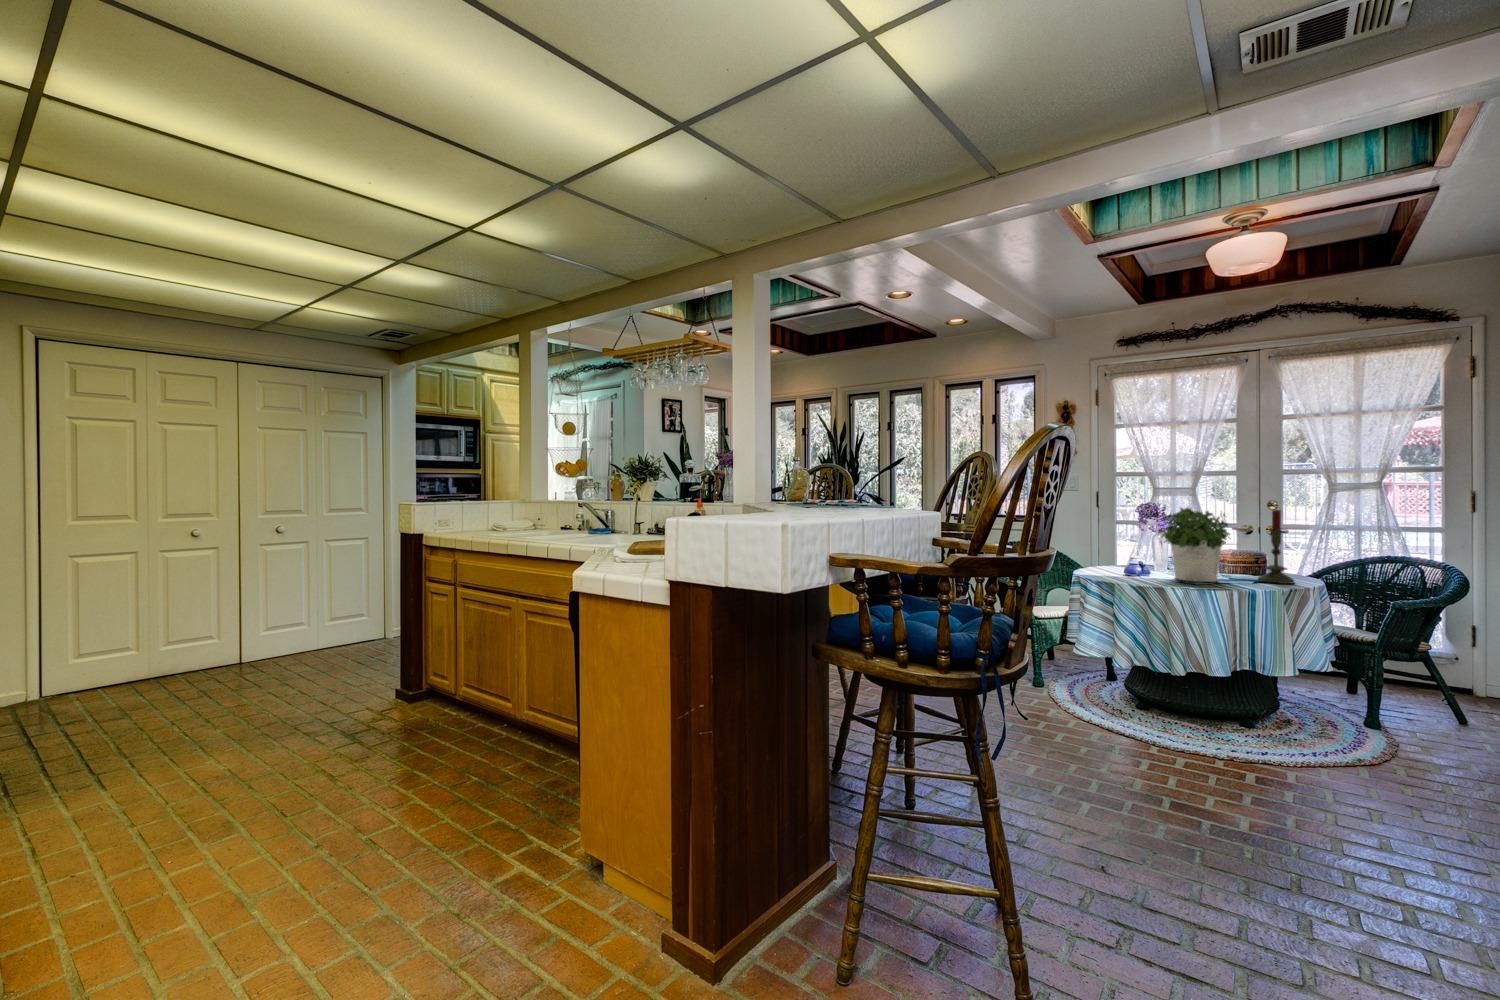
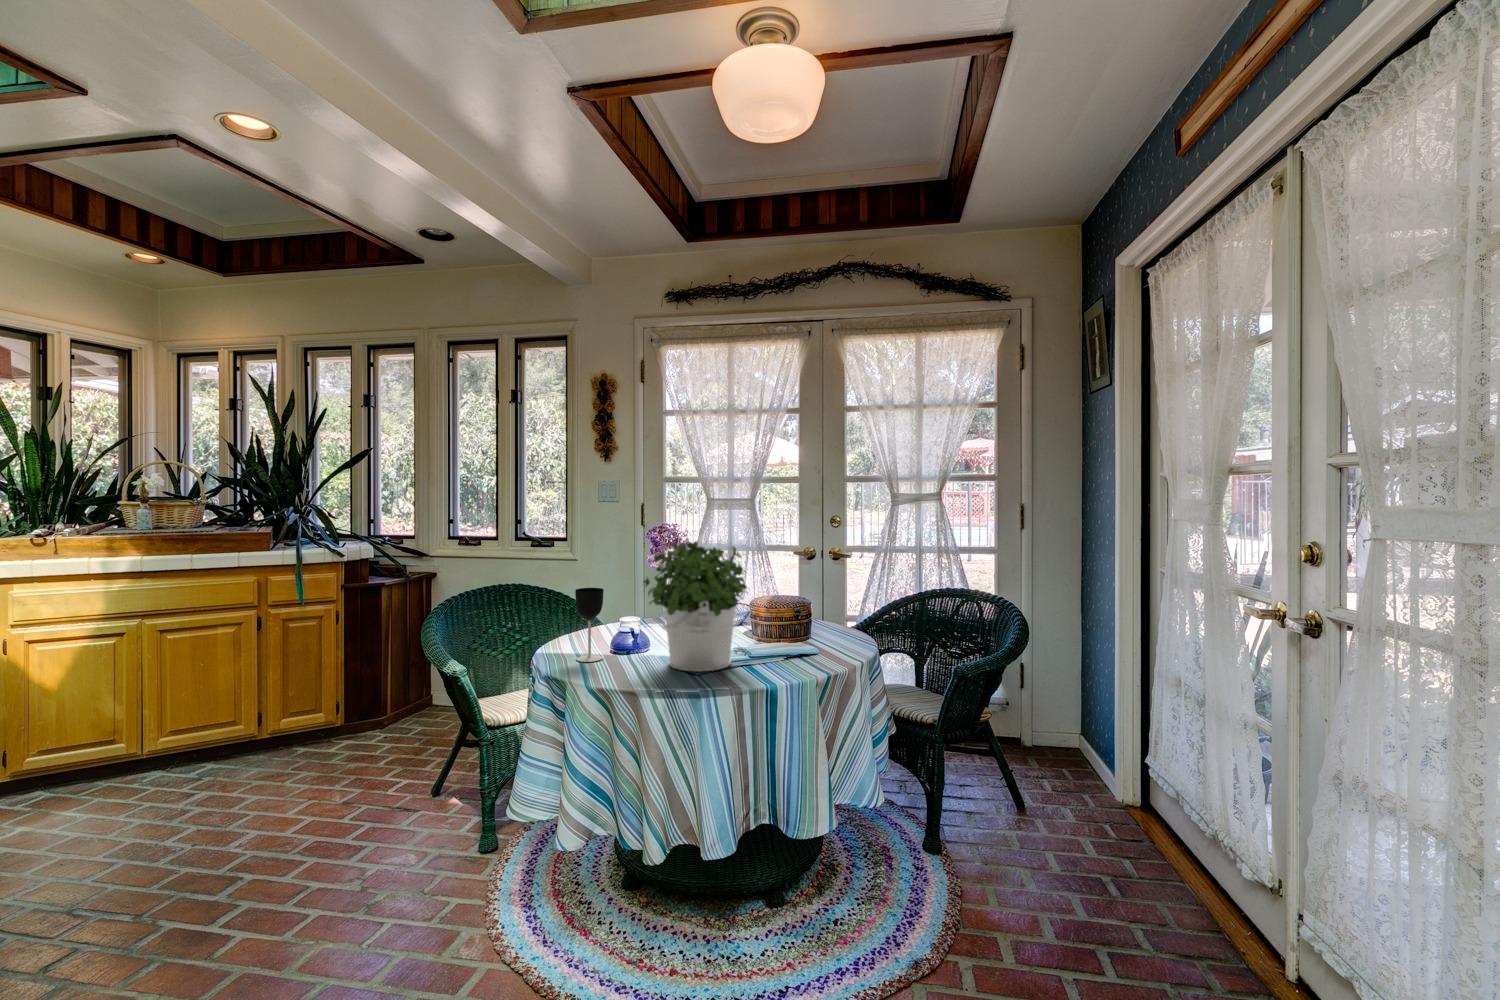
candle: present [1258,510,1294,584] -> none [789,539,835,662]
wine glass: none [1110,535,1128,575] -> present [575,588,604,662]

